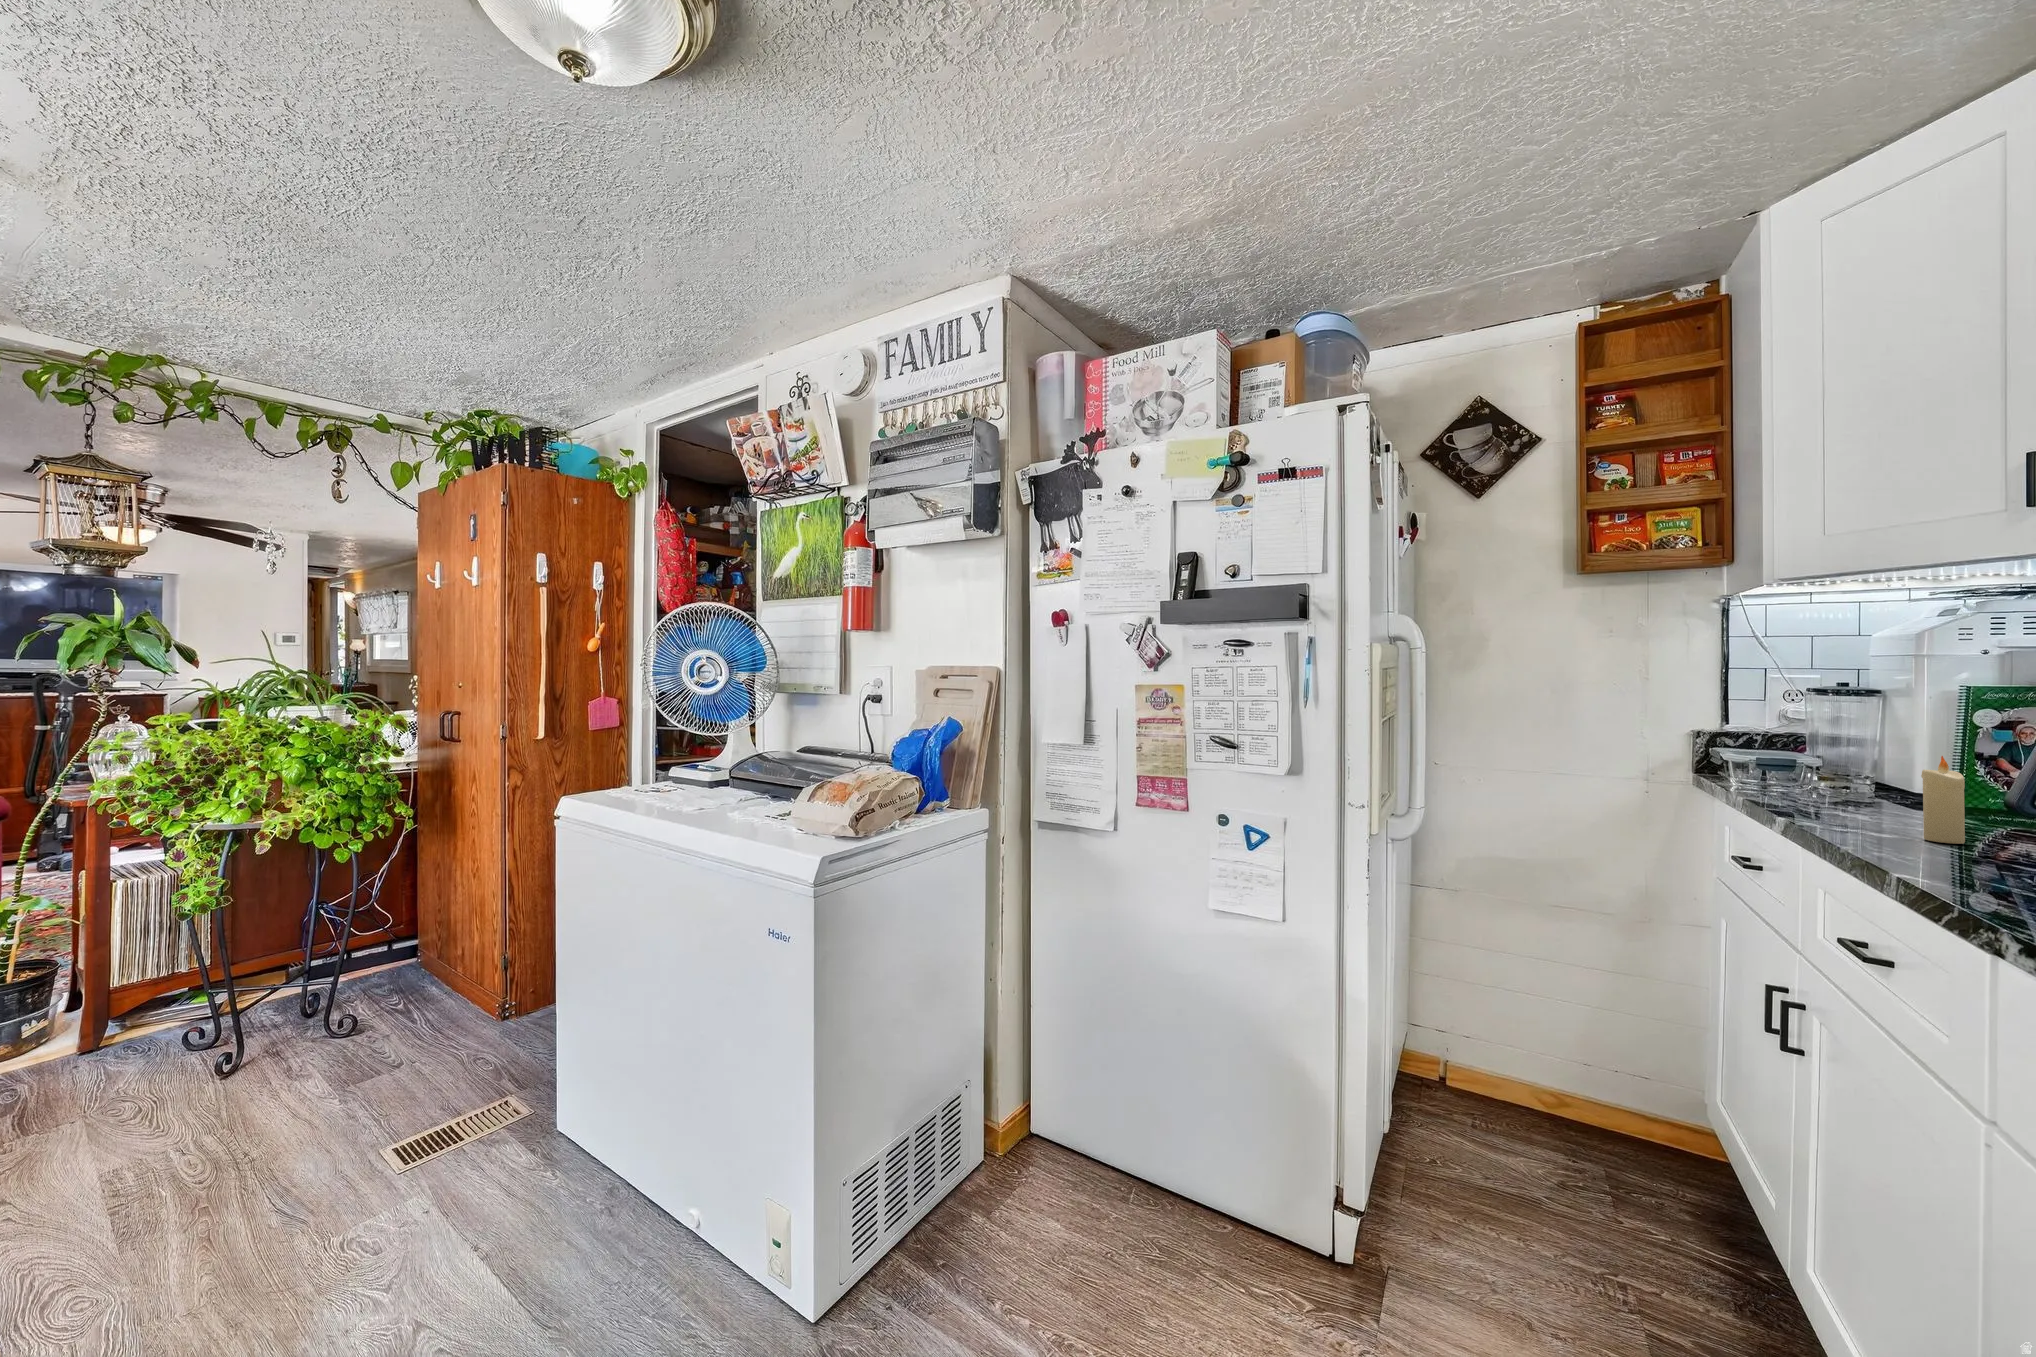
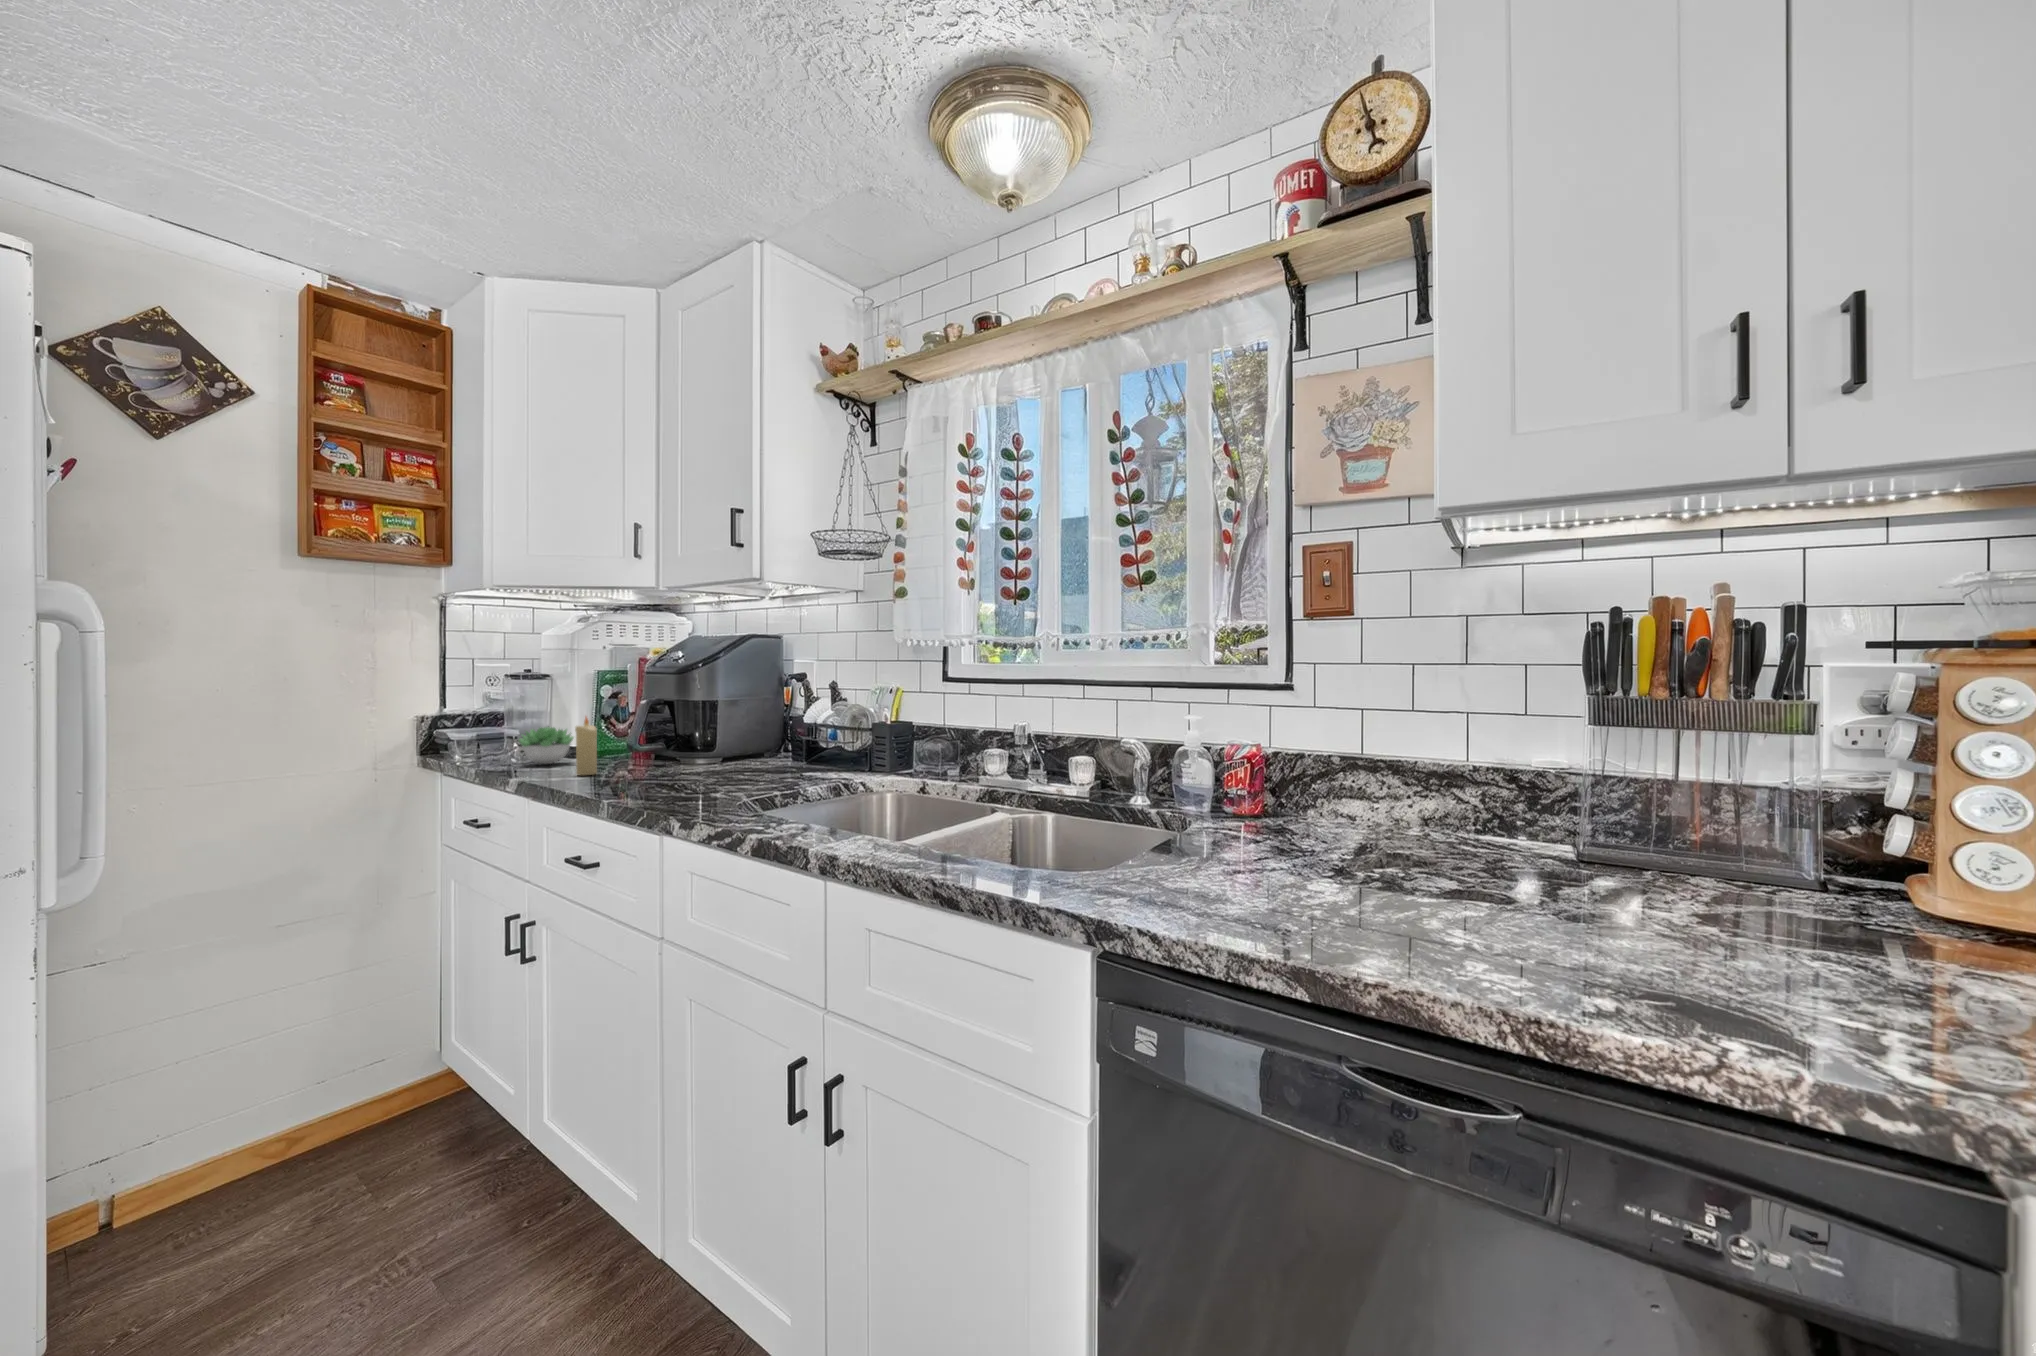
succulent plant: none [1824,763,1922,813] -> present [519,727,574,764]

